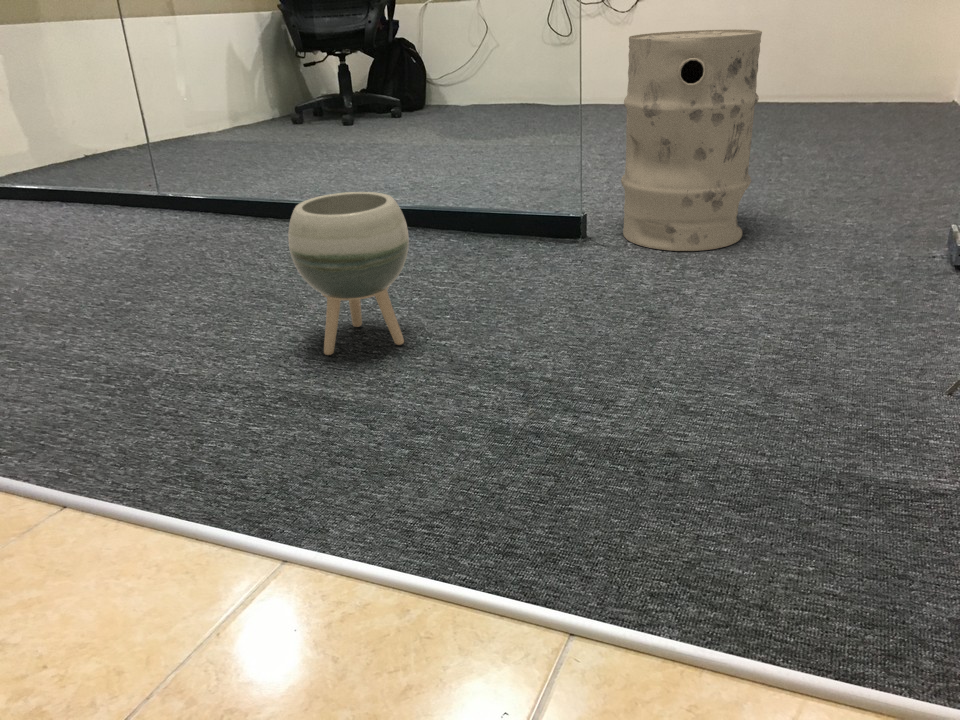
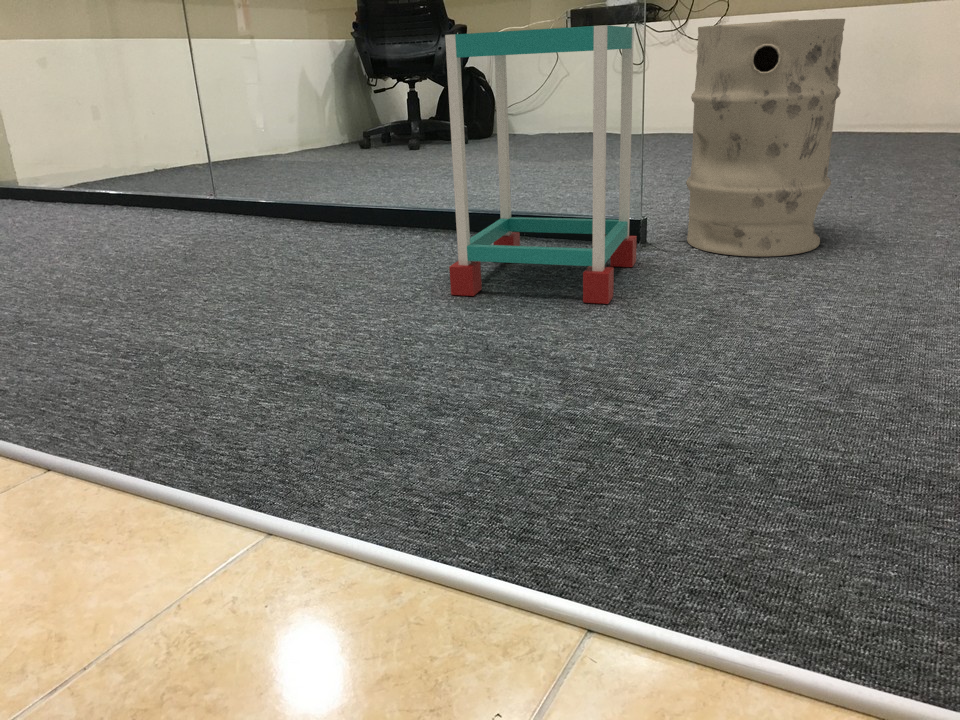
side table: none [398,44,578,308] -> present [445,25,637,304]
planter: present [288,192,409,355] -> none [319,169,446,340]

